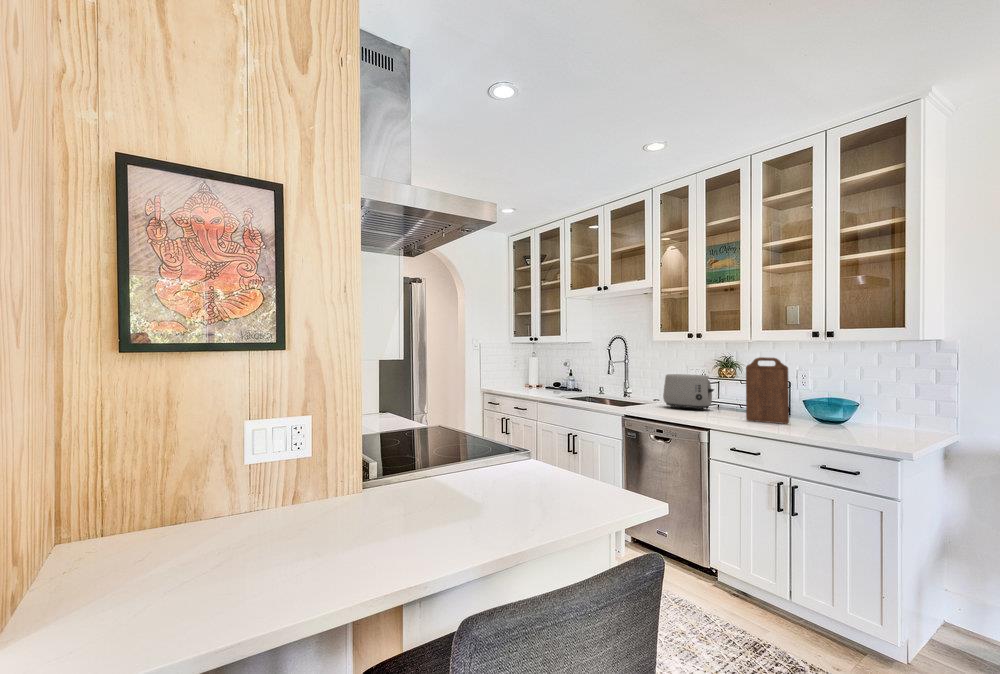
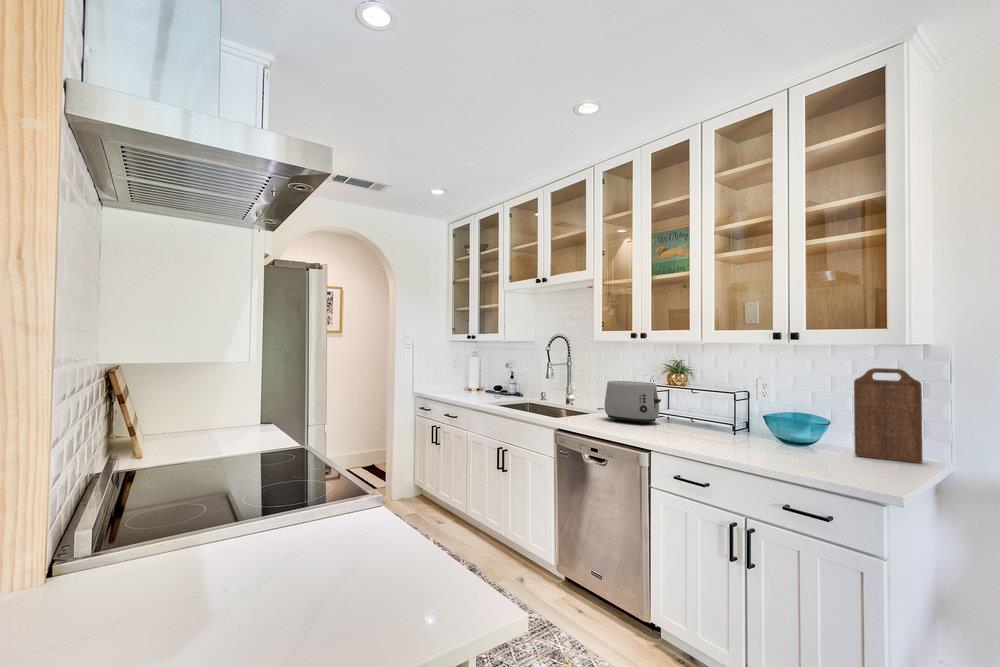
cutting board: present [746,357,789,424] -> present [854,368,923,463]

